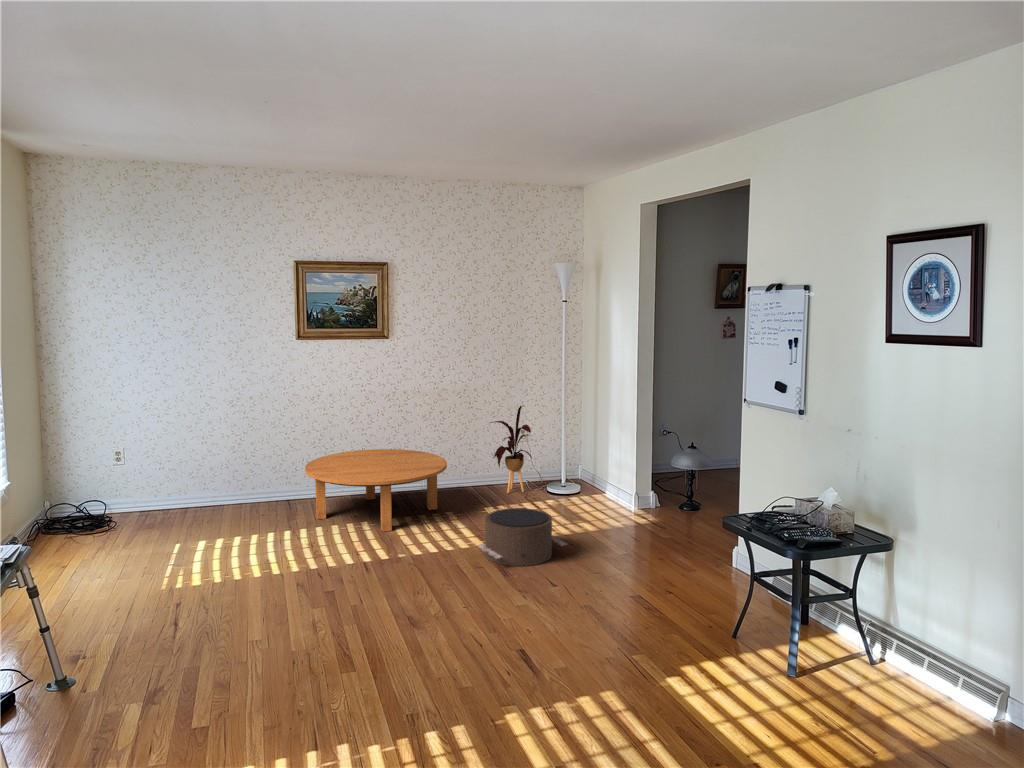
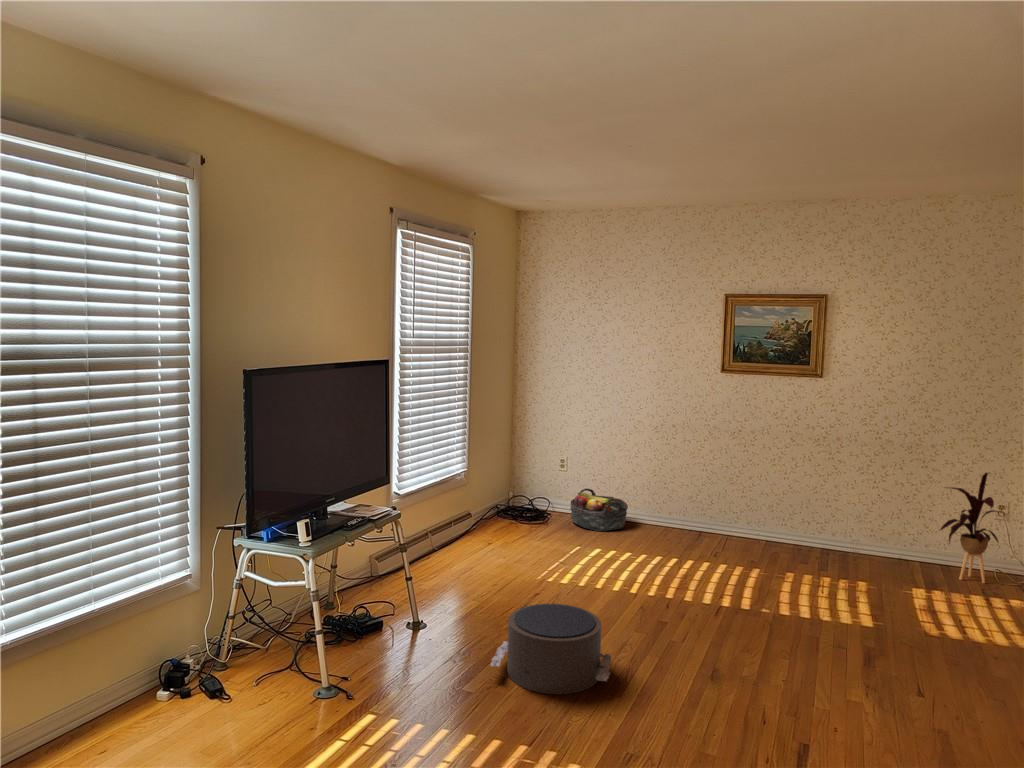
coffee table: present [305,449,447,532] -> none [704,493,865,584]
basket: none [142,480,212,524] -> present [570,488,628,531]
pouf: present [478,508,567,566] -> present [491,604,611,694]

